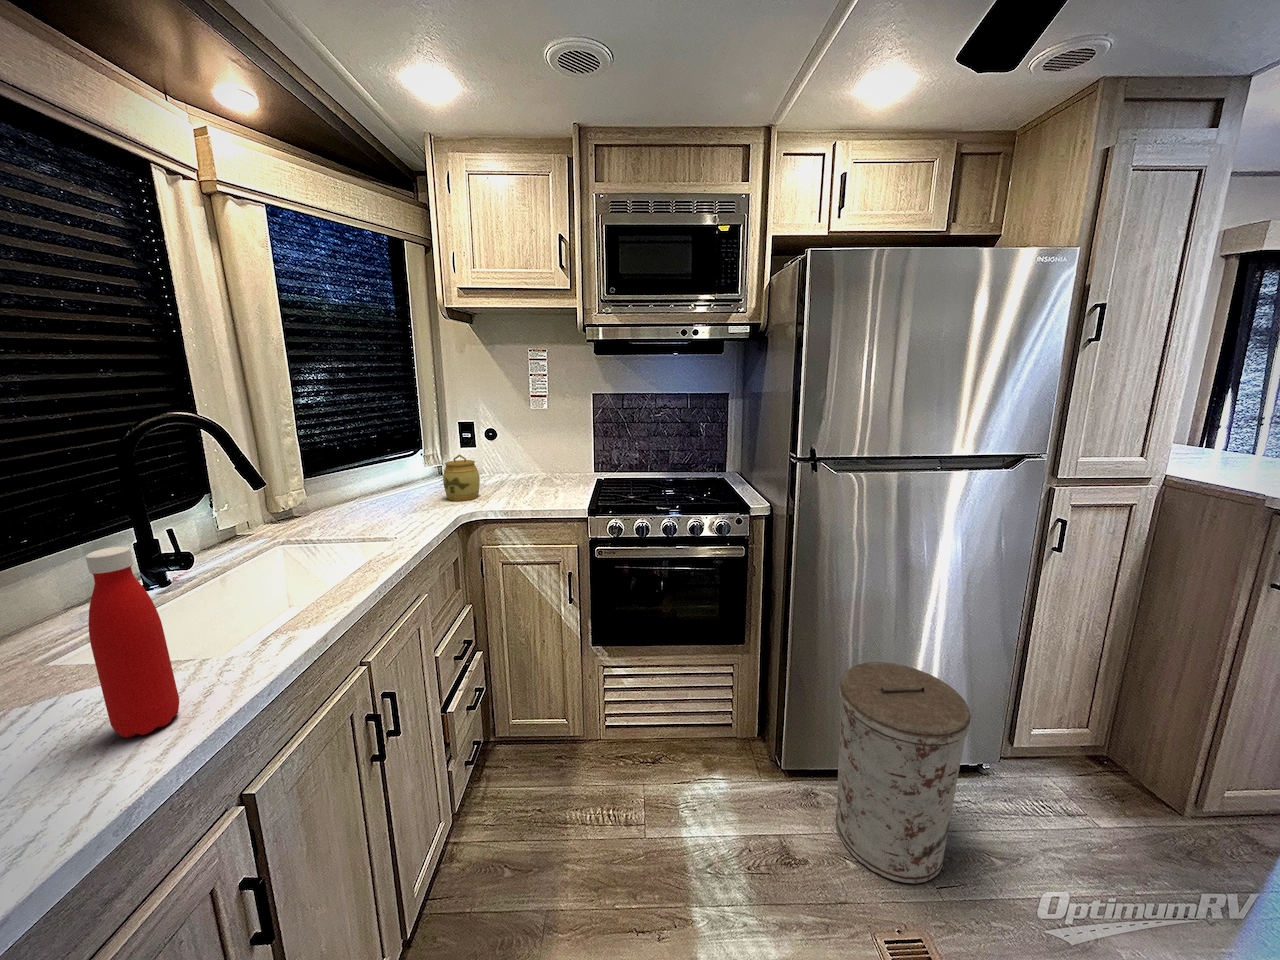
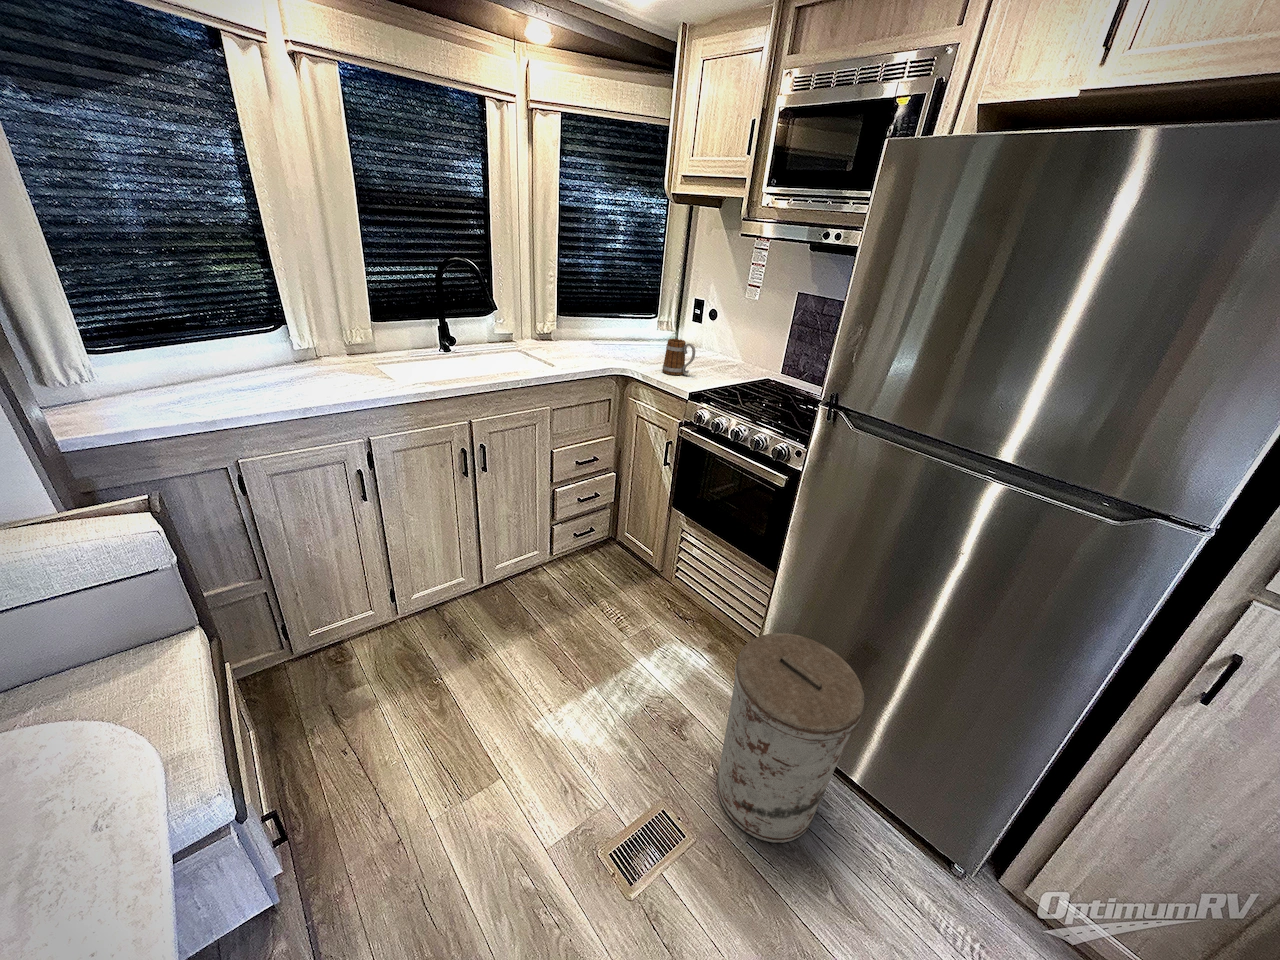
jar: present [443,454,480,501] -> none [632,323,659,362]
mug: none [511,460,549,501] -> present [663,339,695,375]
bottle: present [85,547,179,737] -> none [330,318,359,395]

